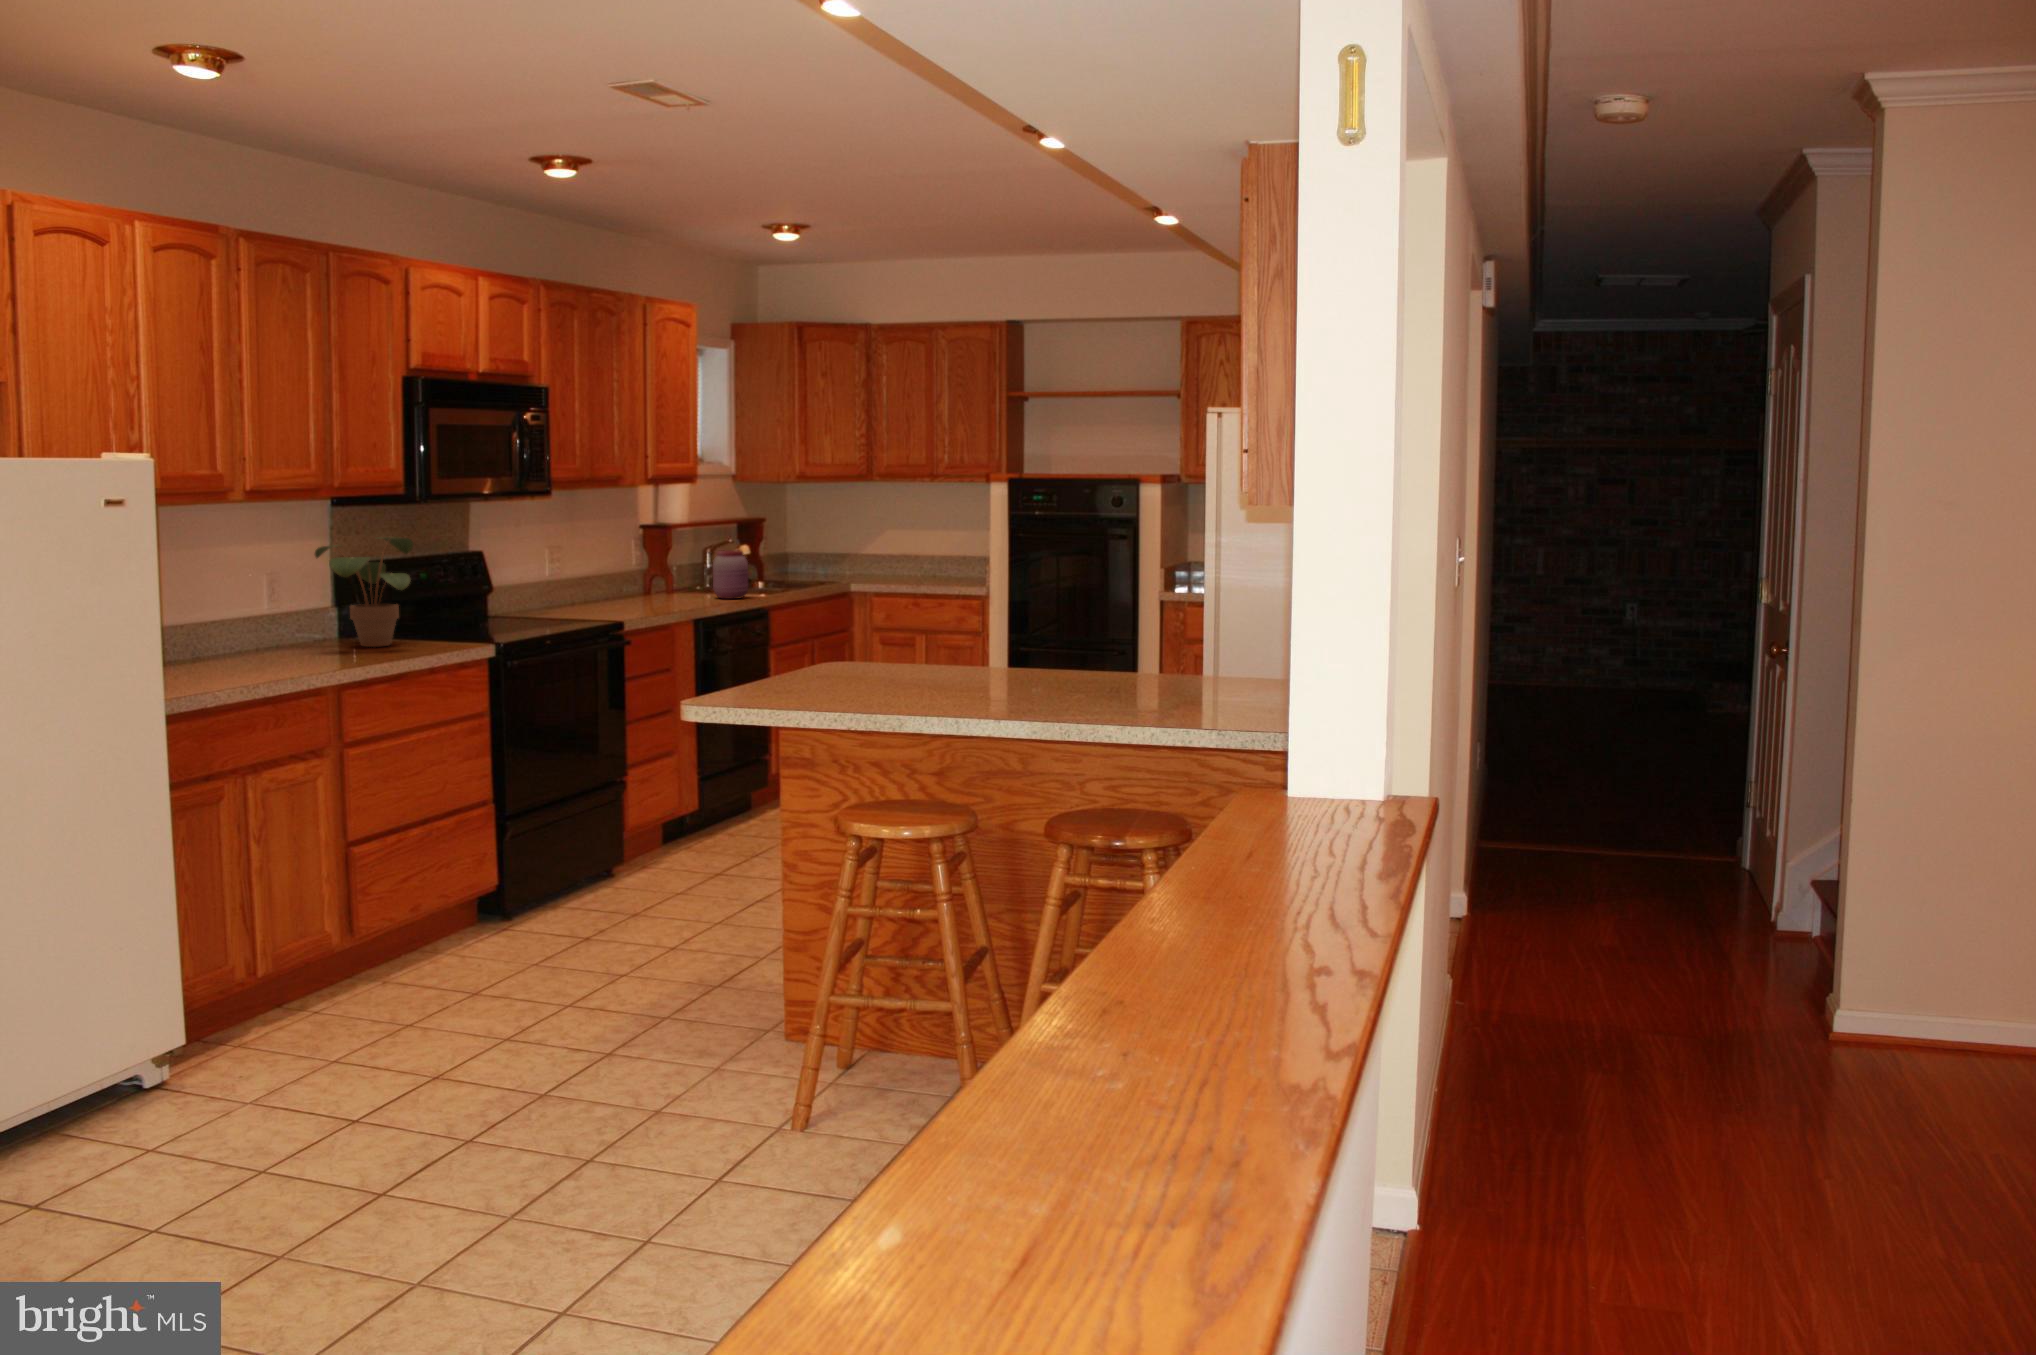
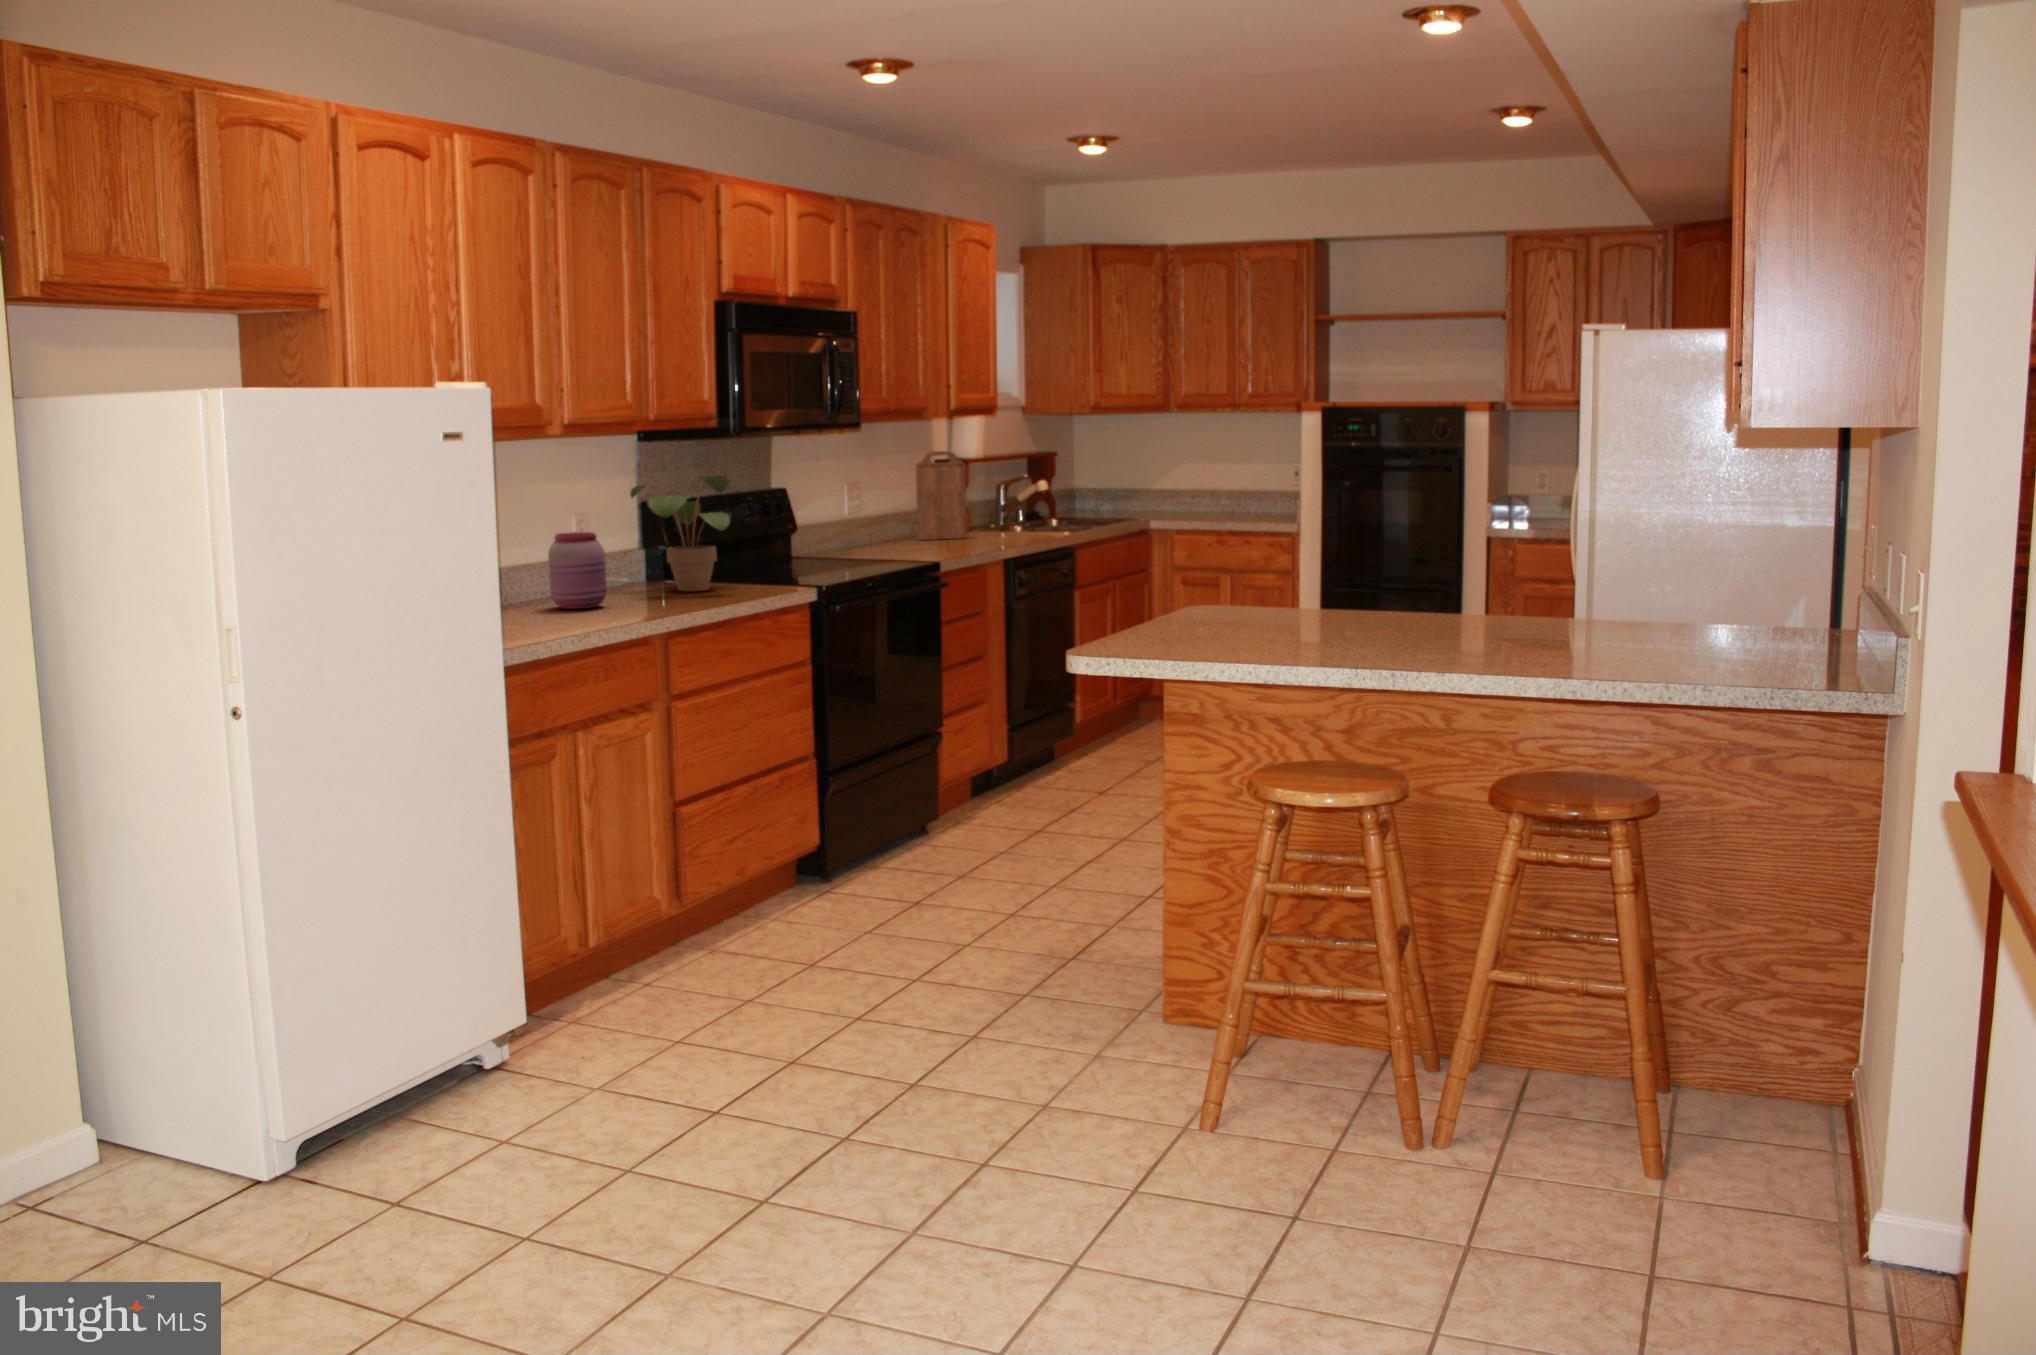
cutting board: none [619,515,669,599] -> present [916,451,967,540]
jar: present [713,550,748,599] -> present [548,532,607,609]

